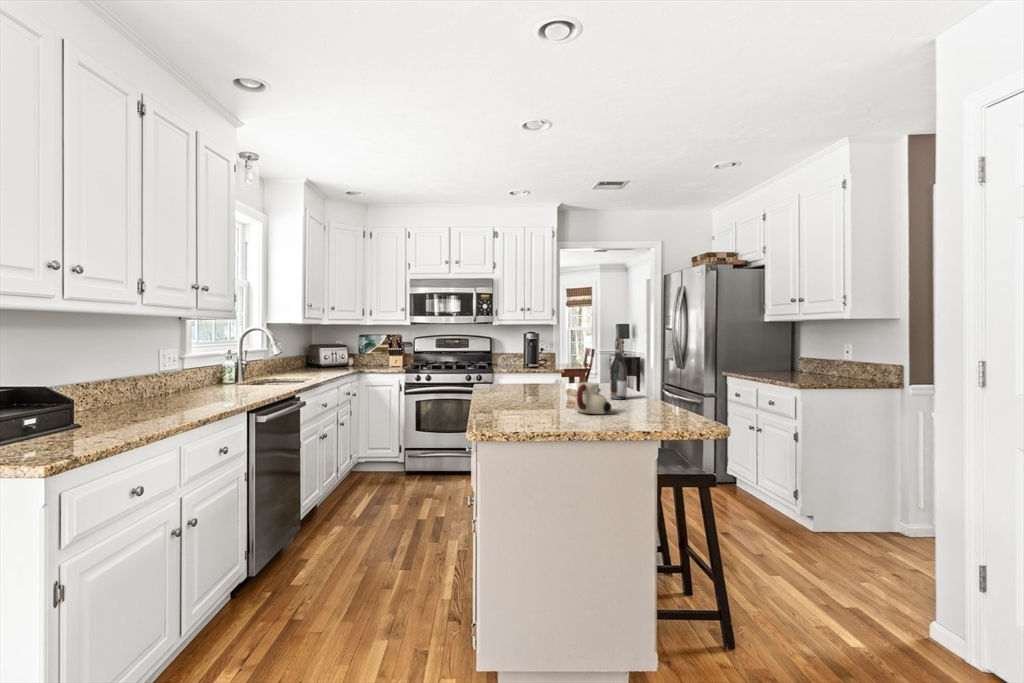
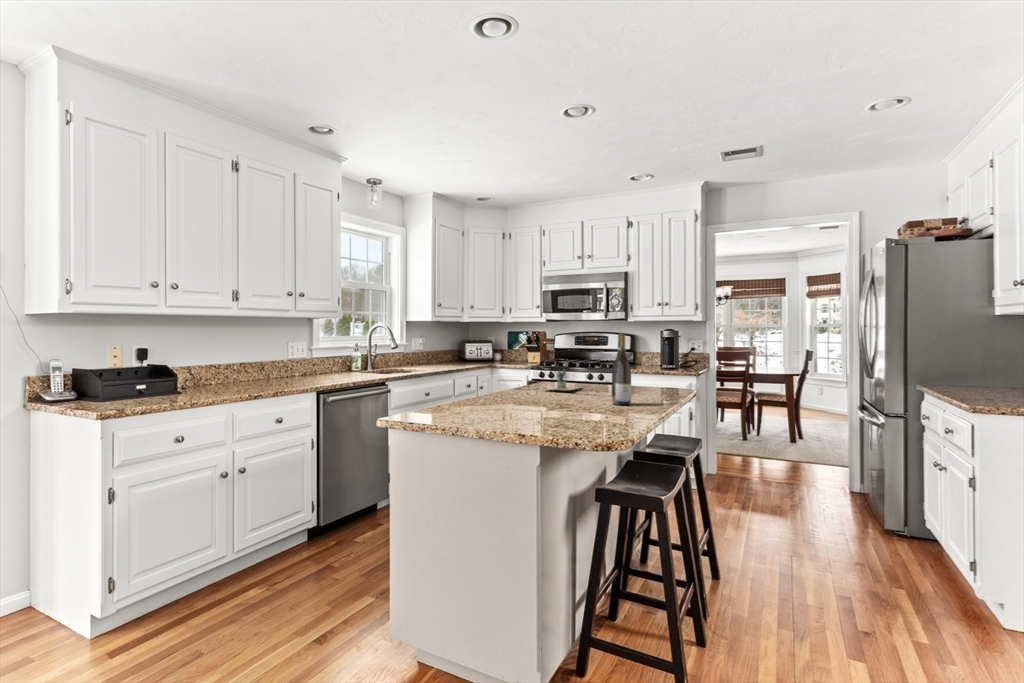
potted plant: none [511,370,544,390] -> present [550,370,578,390]
mug: present [575,382,611,414] -> none [510,381,550,415]

